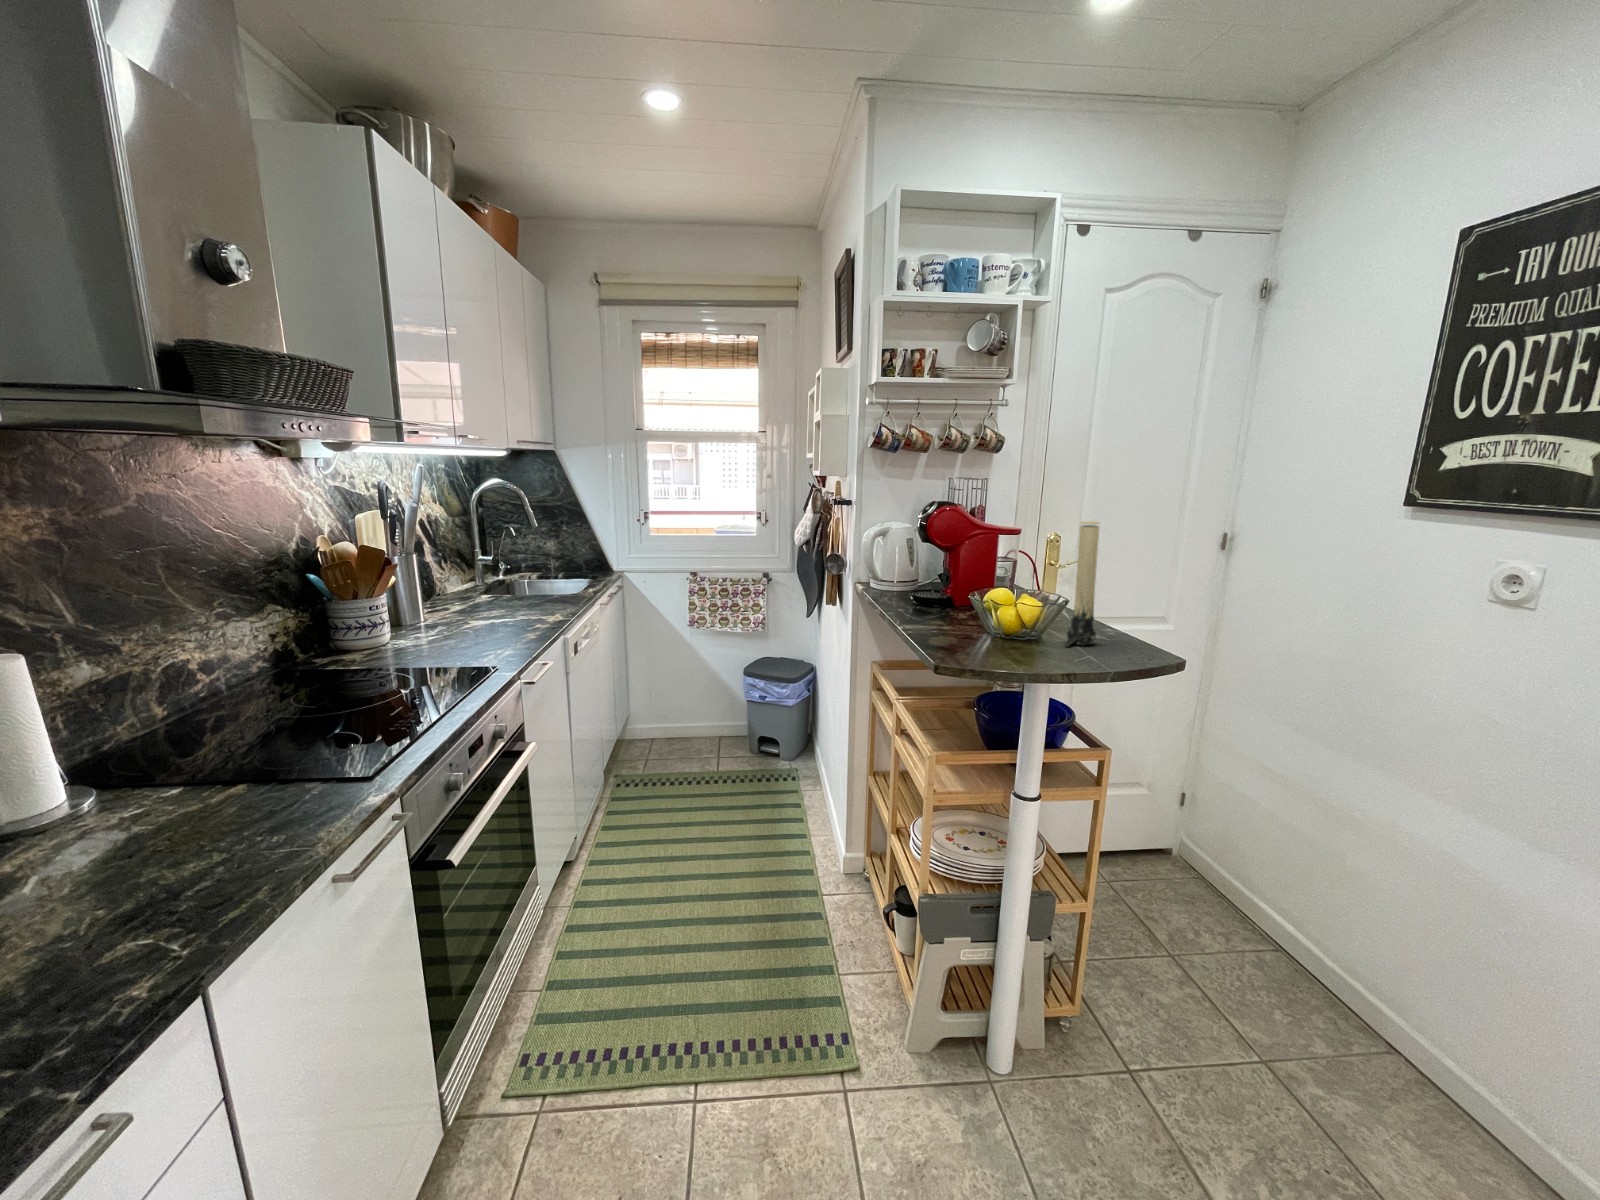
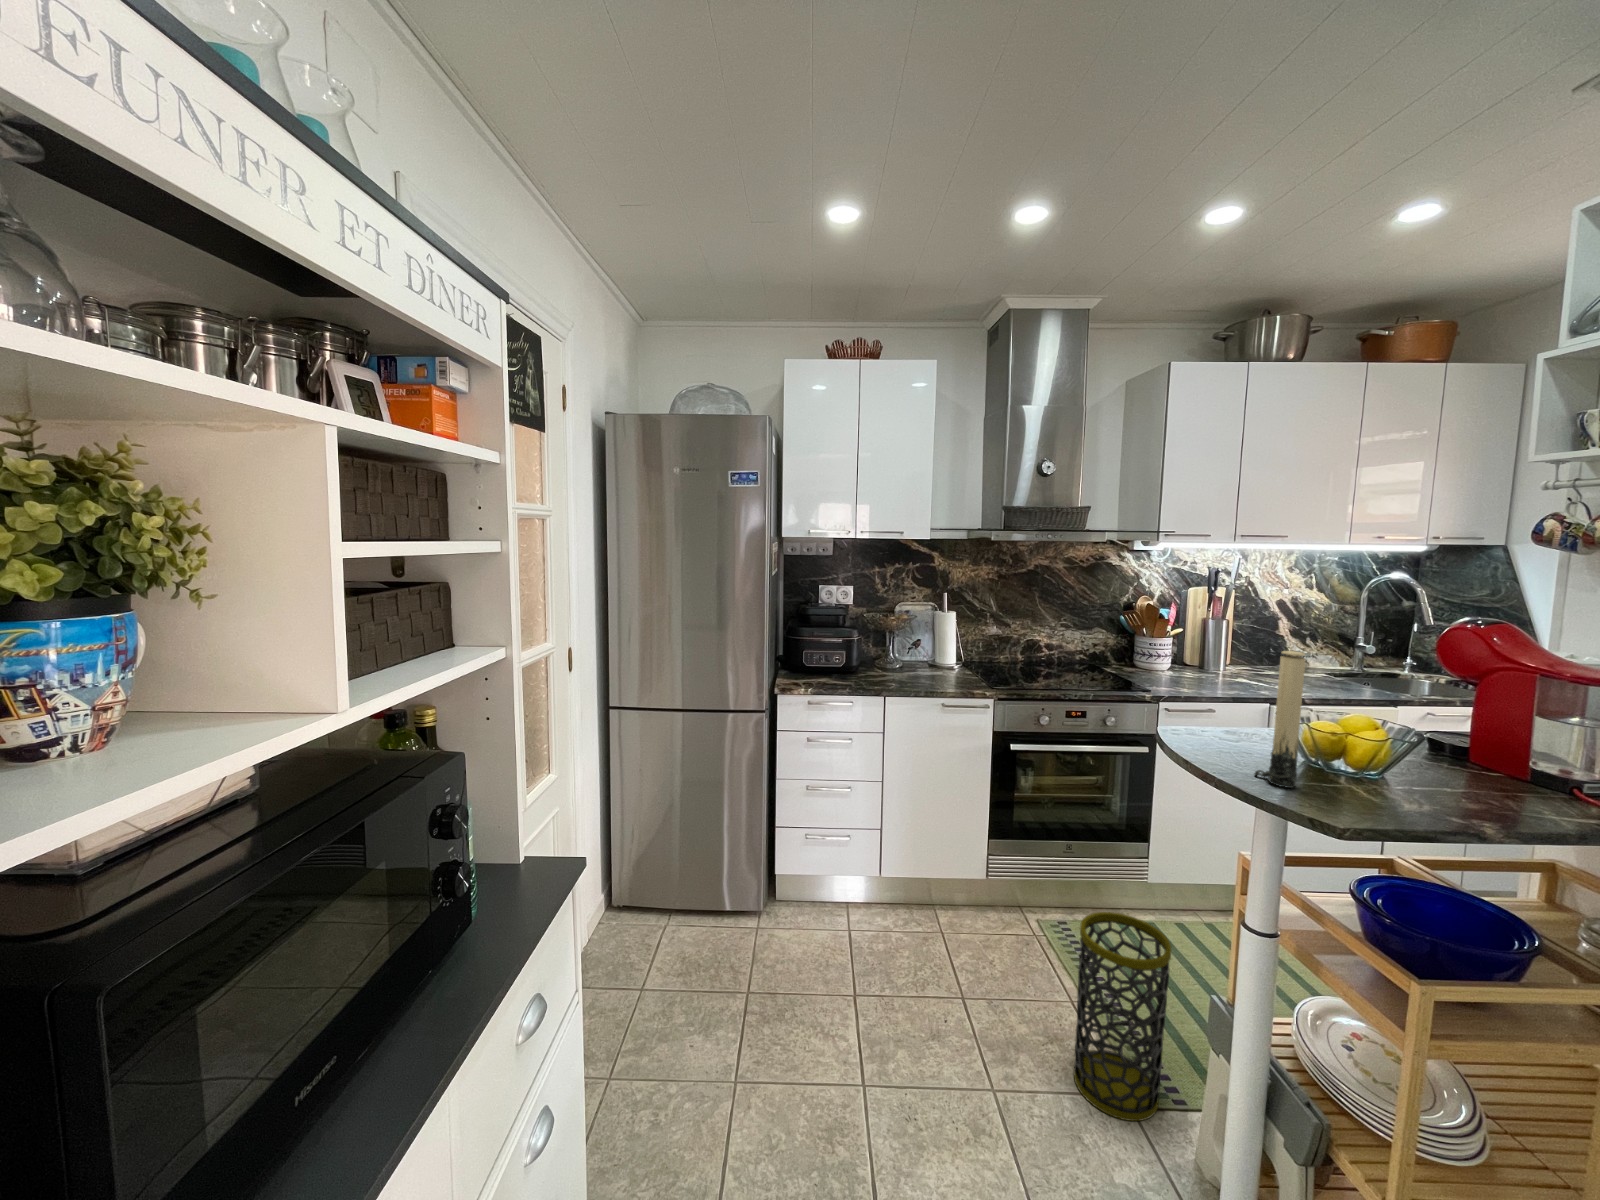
trash can: none [787,896,889,1143] -> present [1074,912,1172,1121]

